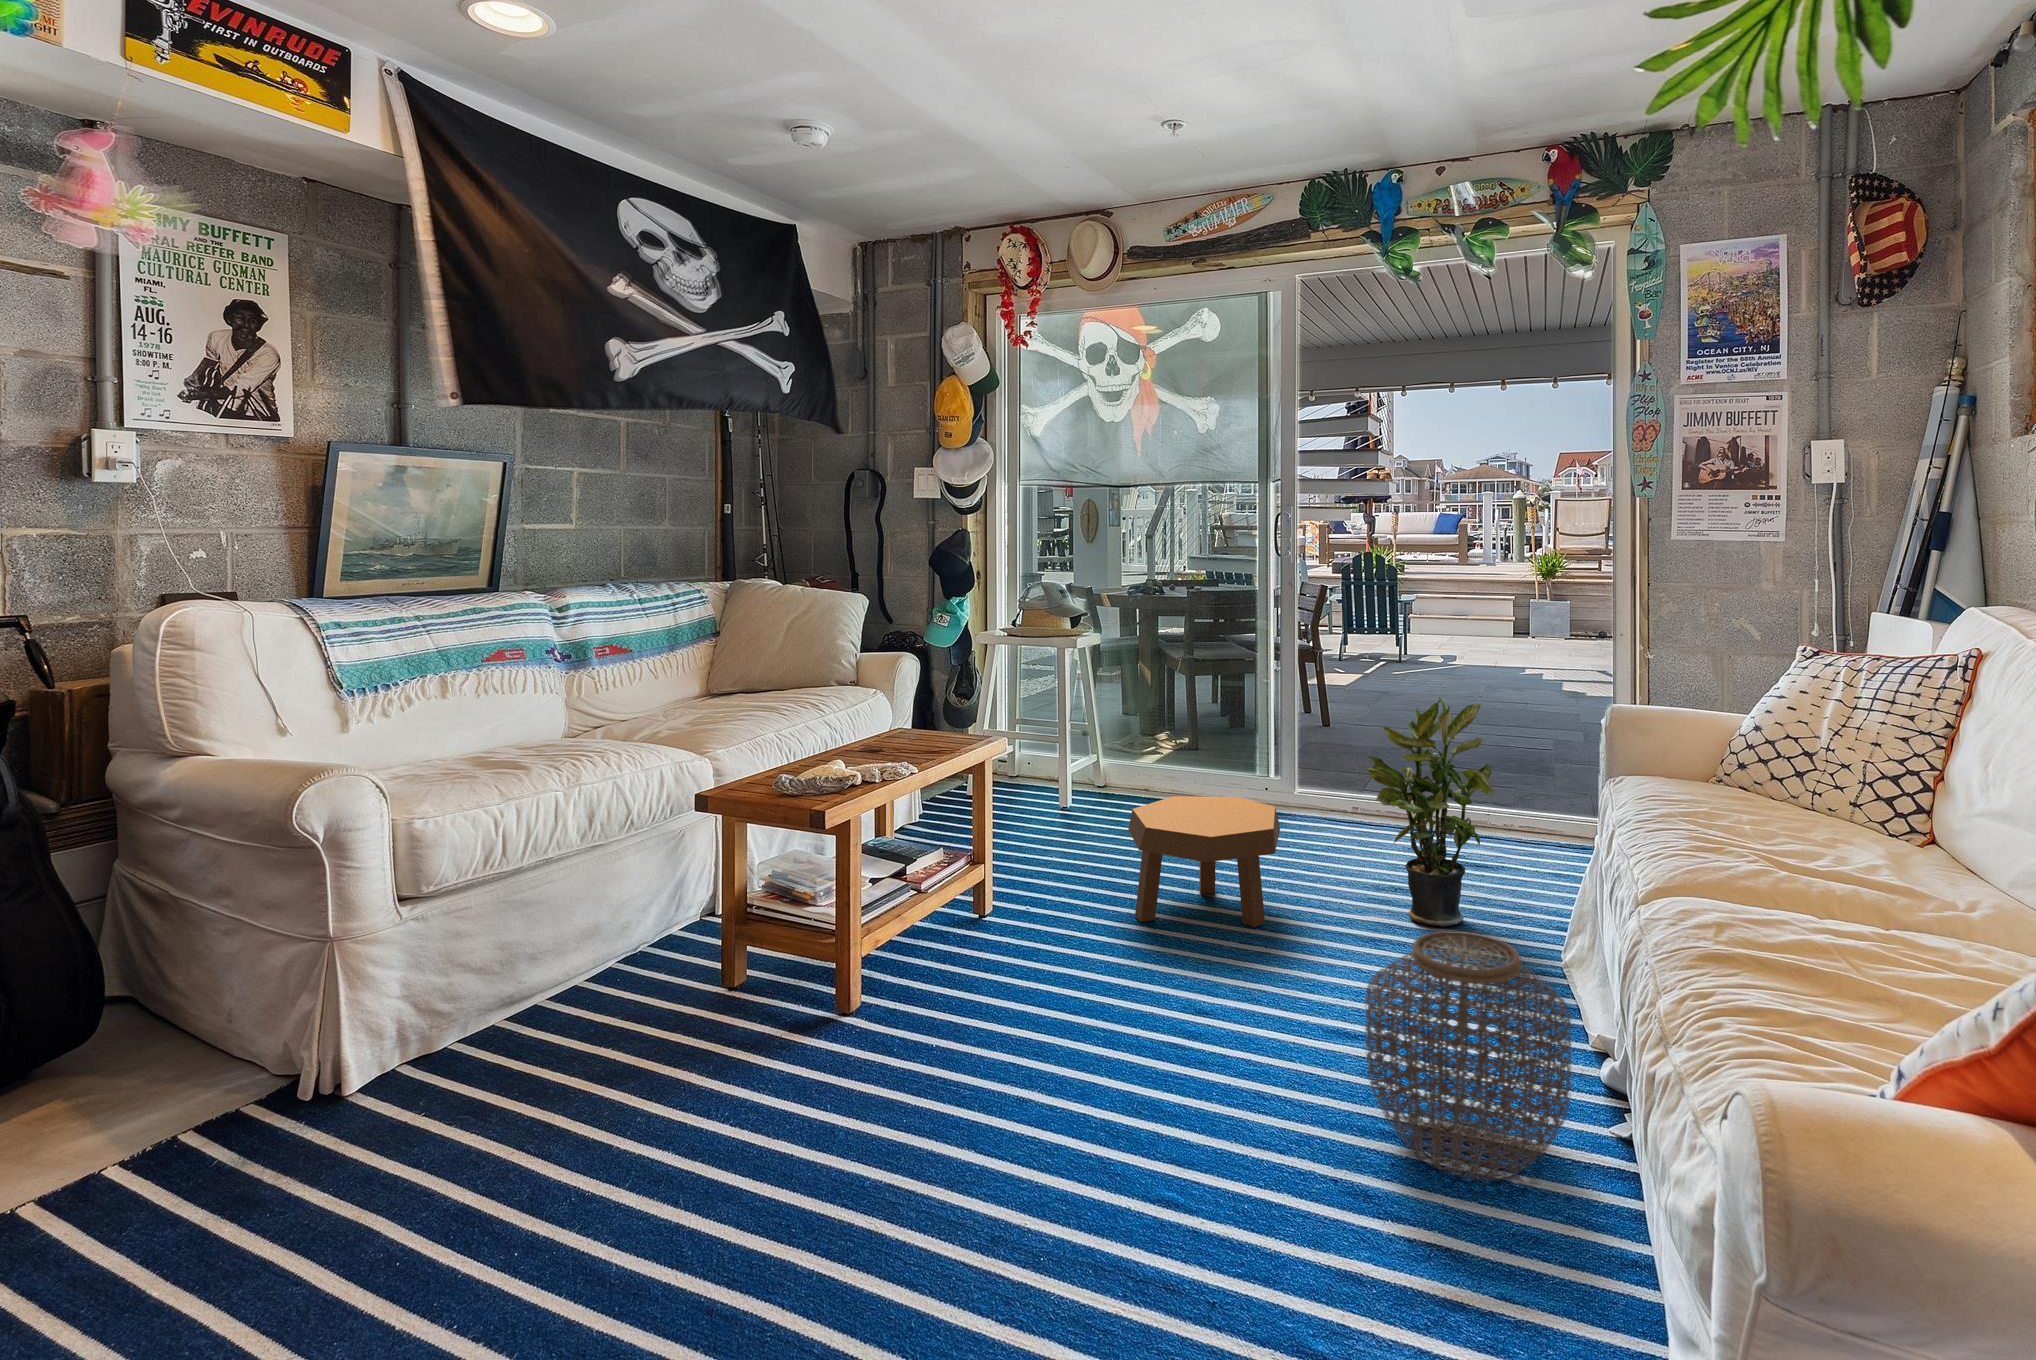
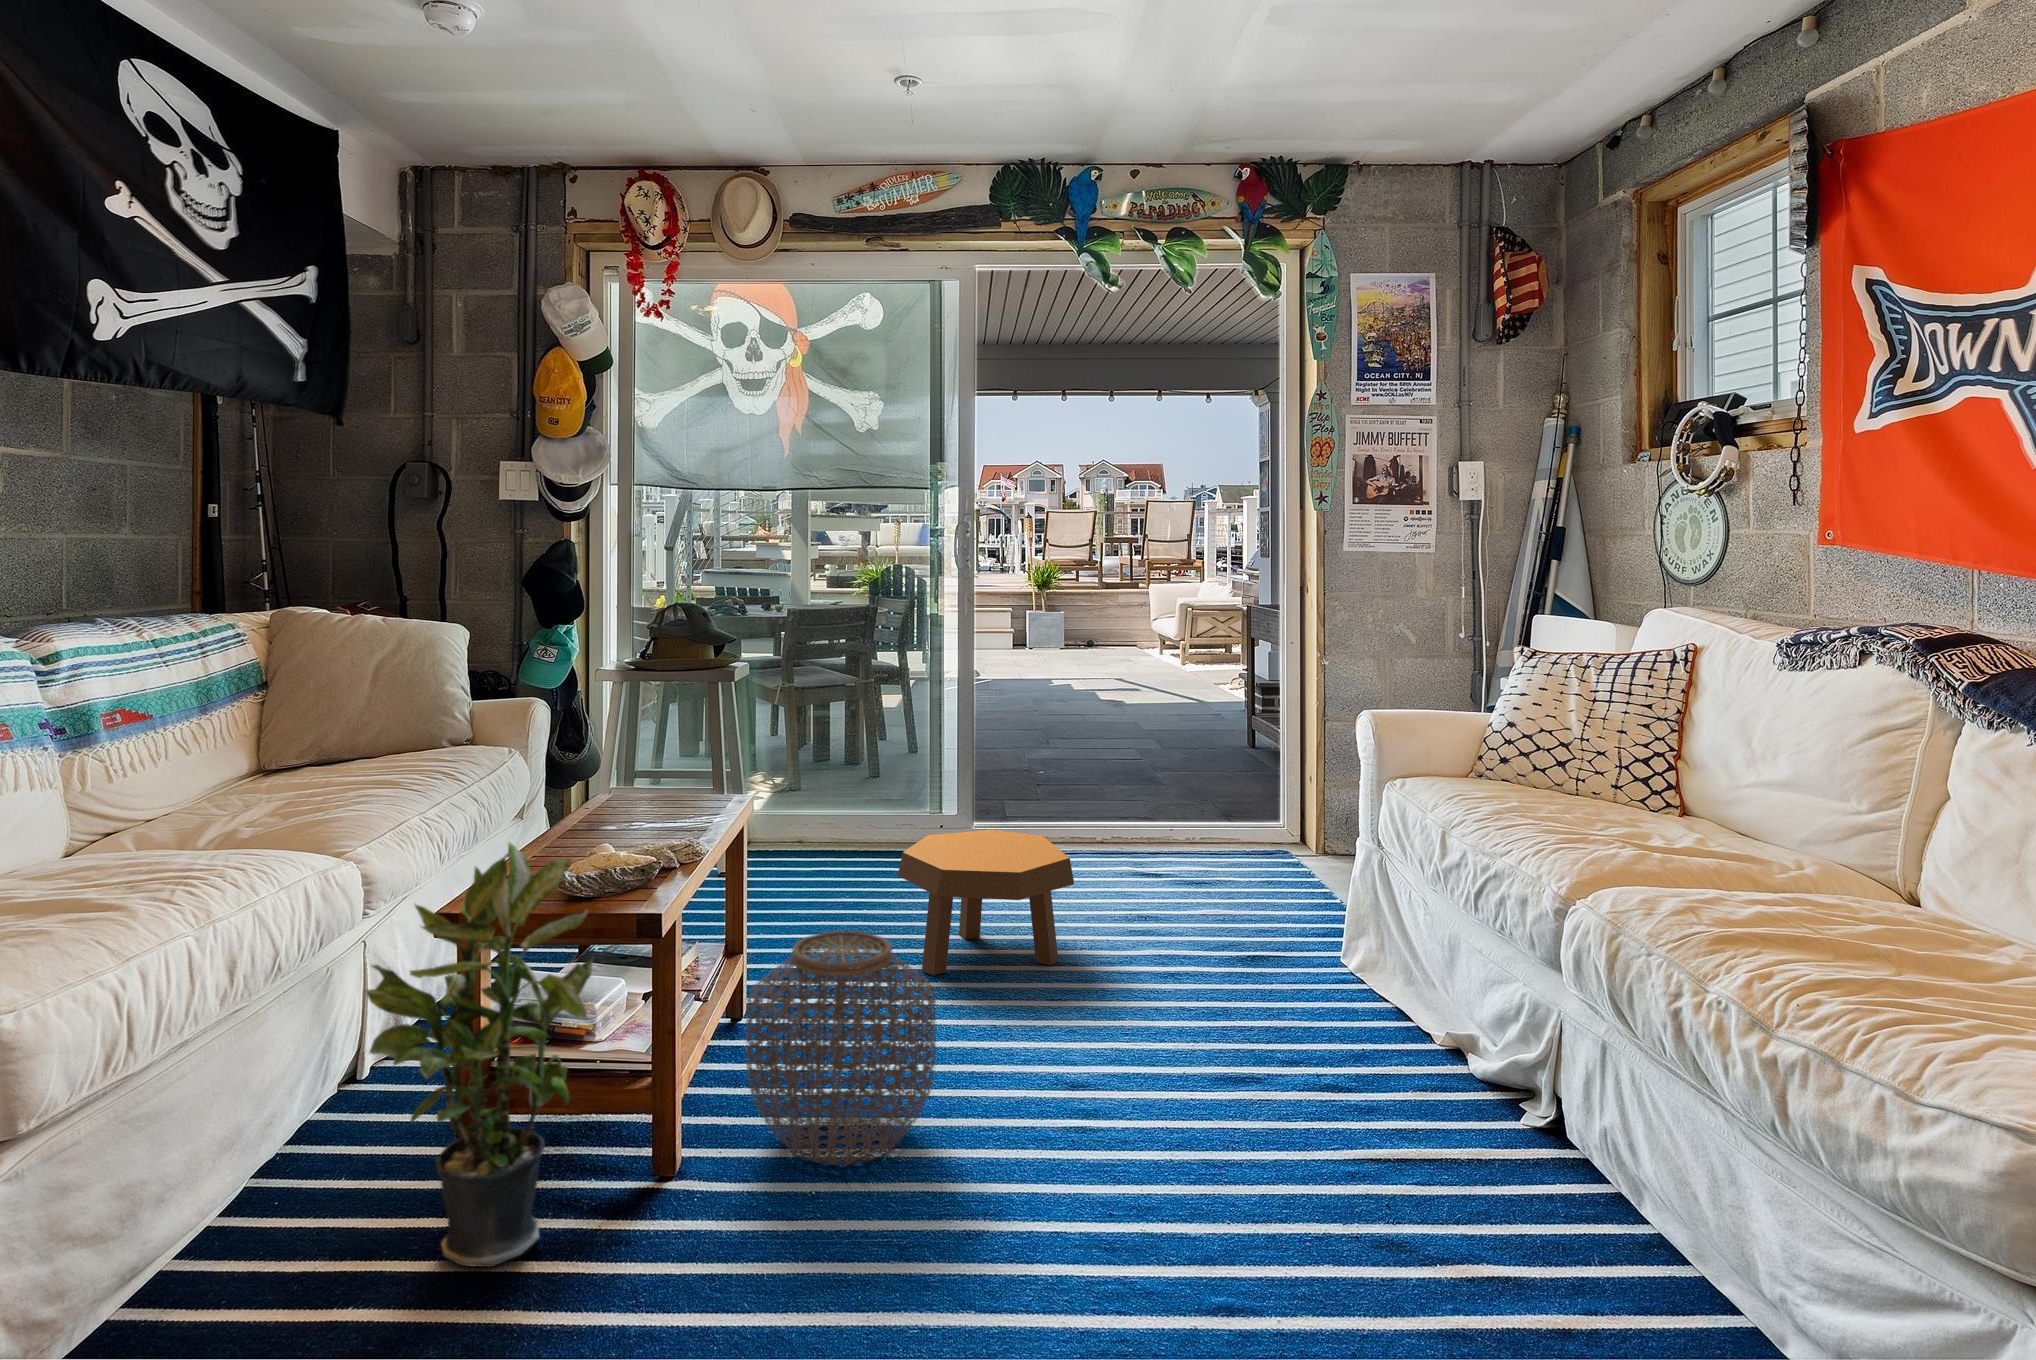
potted plant: present [1367,696,1493,927] -> present [366,843,593,1267]
woven basket: present [1365,931,1571,1180] -> present [746,931,936,1165]

